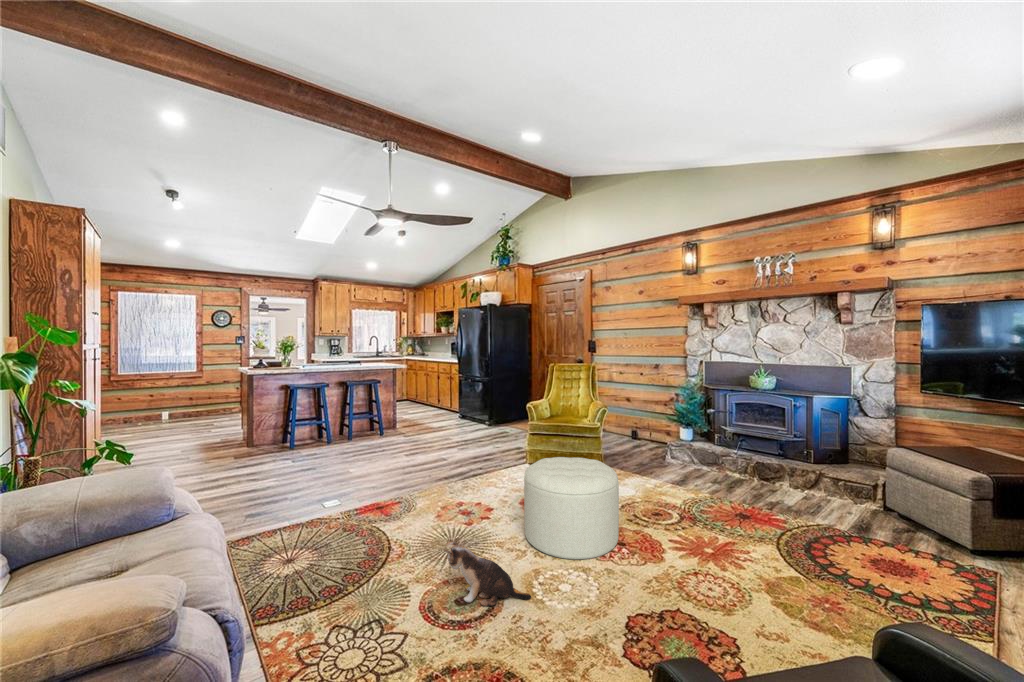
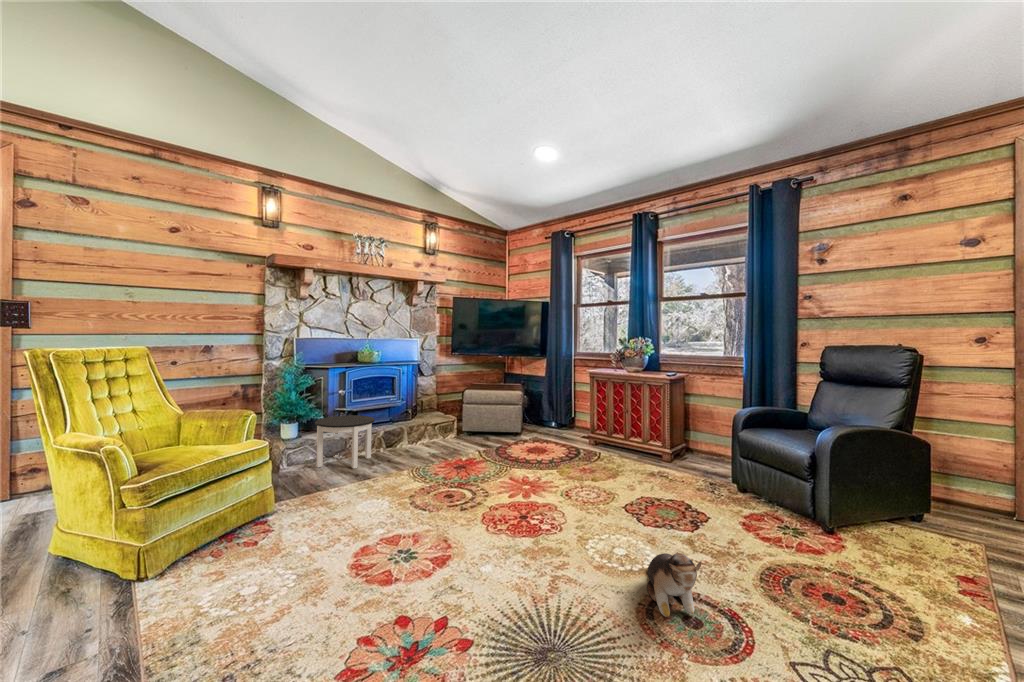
round table: none [677,430,730,478] -> present [315,415,375,468]
ottoman: present [524,457,619,559] -> none [445,443,566,573]

